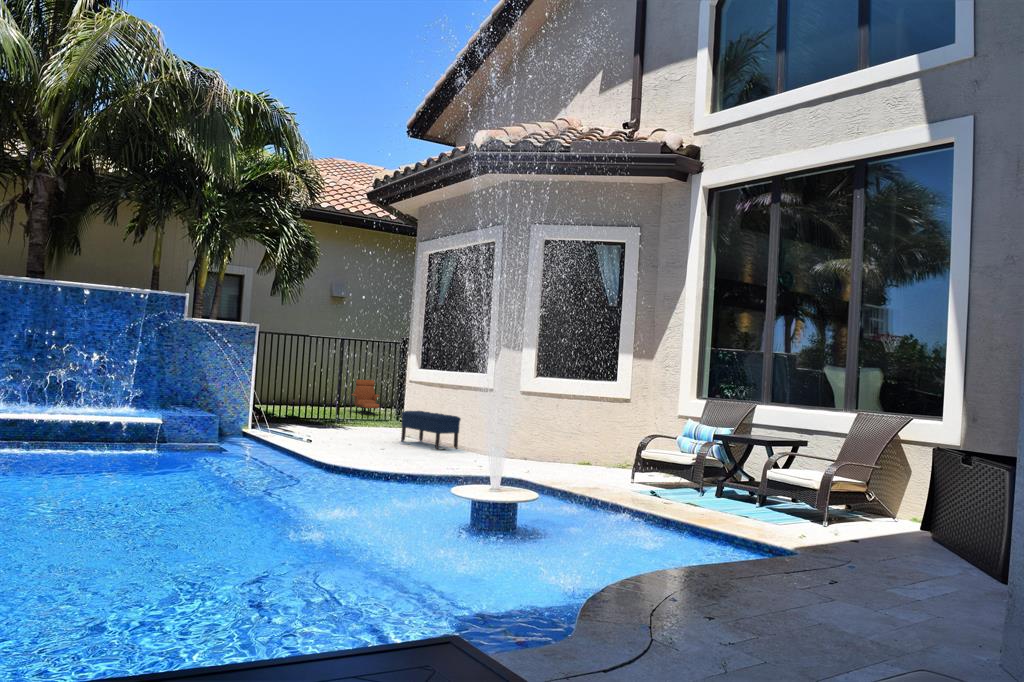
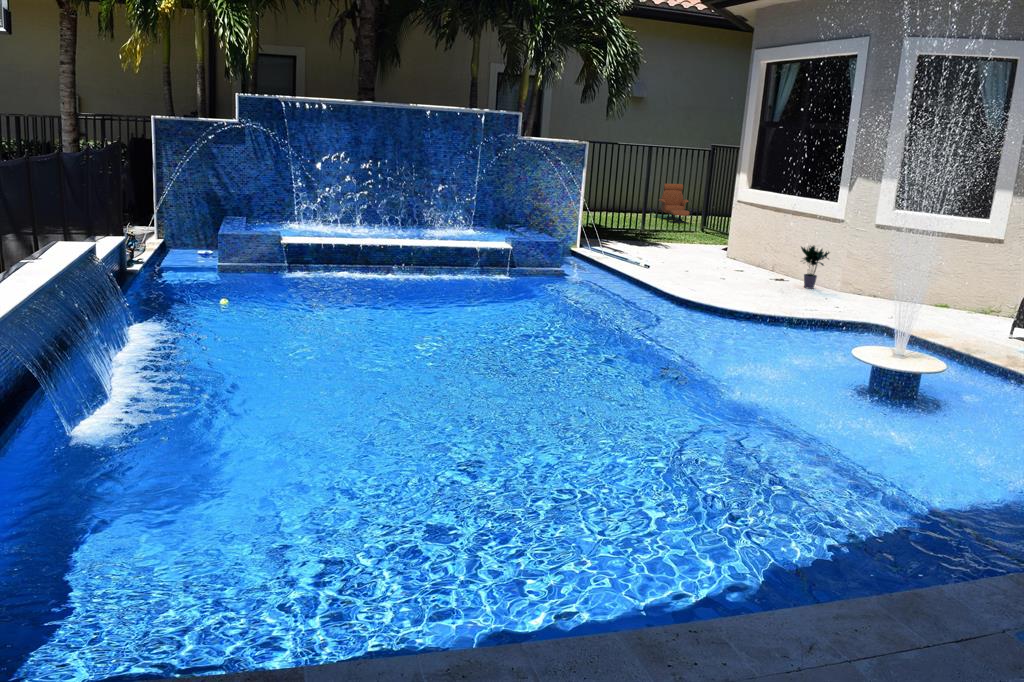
bench: present [401,411,461,449] -> none [732,235,800,279]
potted plant: none [456,412,487,455] -> present [801,246,829,289]

